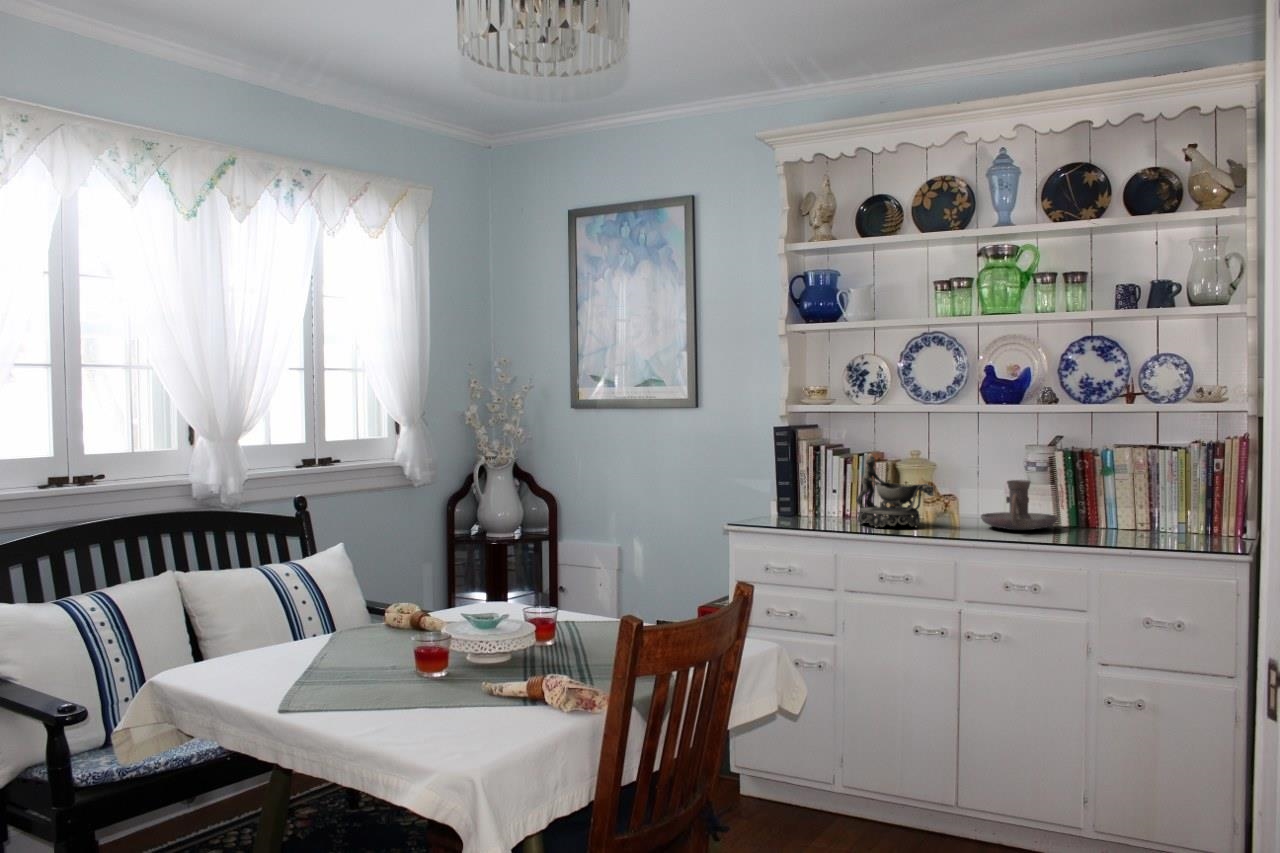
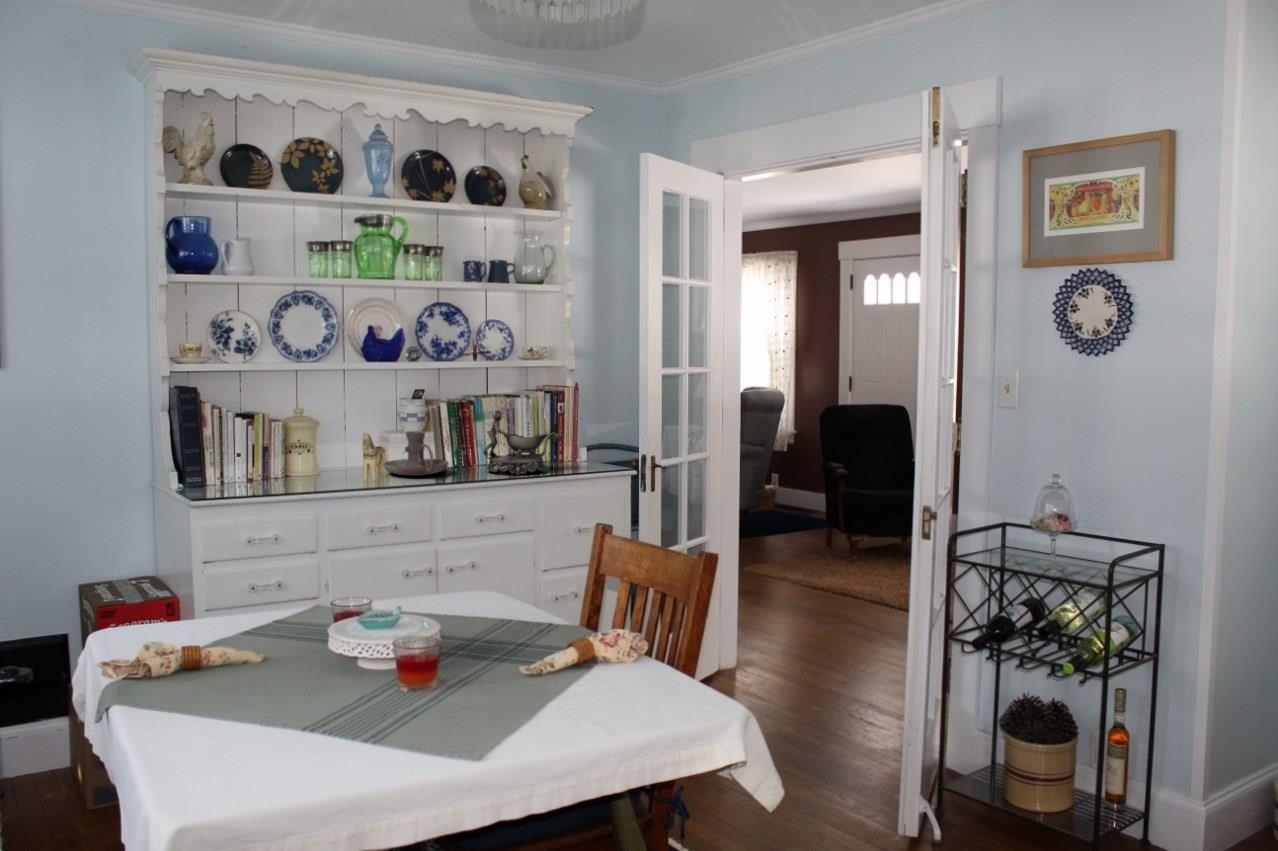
decorative bowl: present [856,455,934,527] -> present [483,410,563,475]

